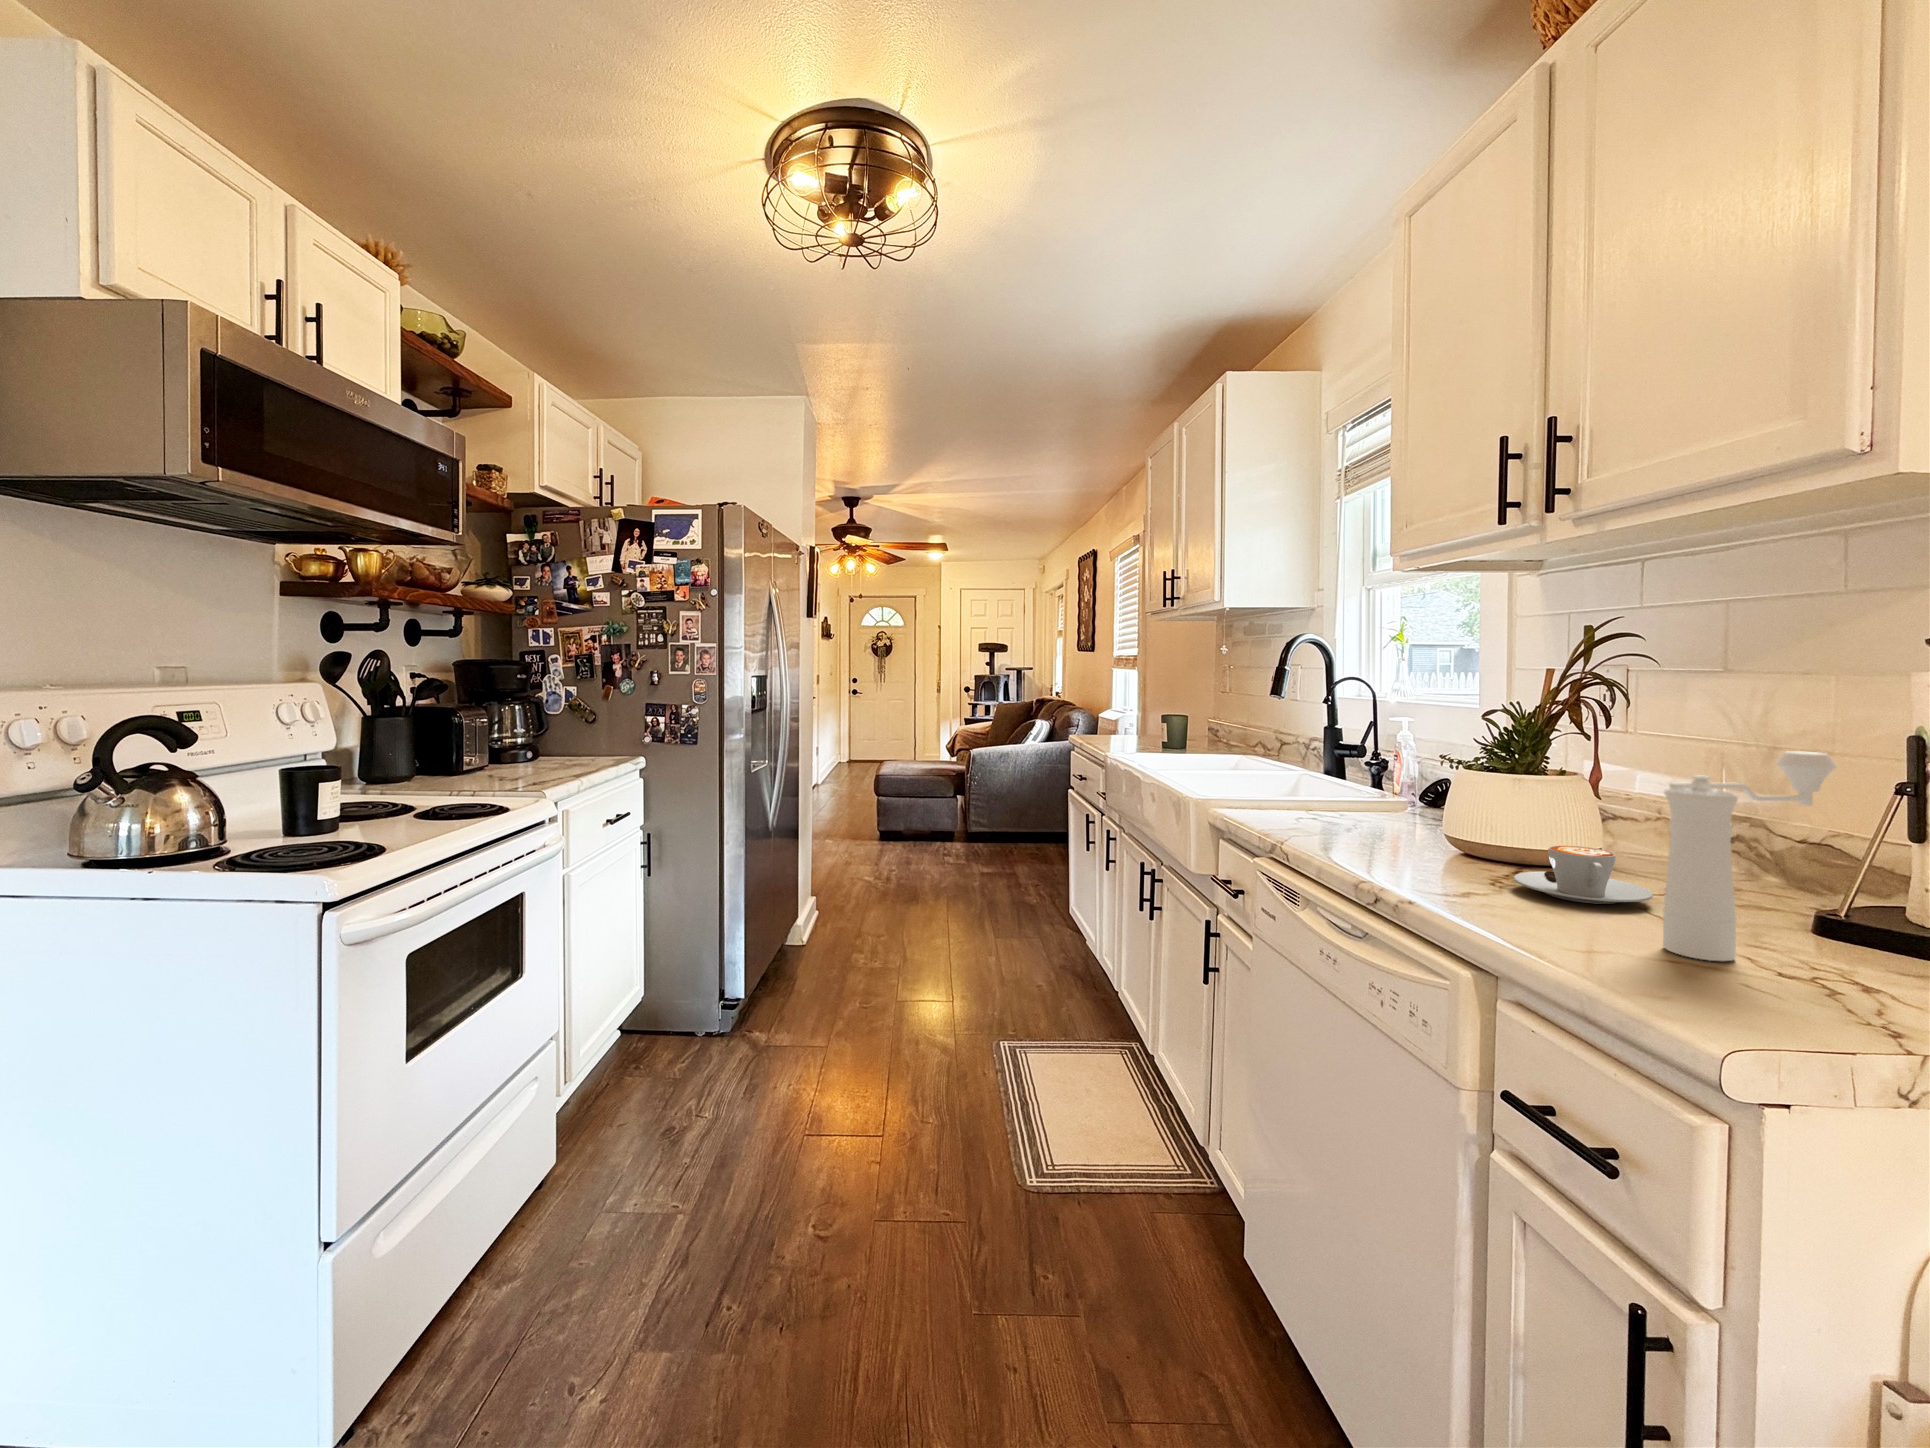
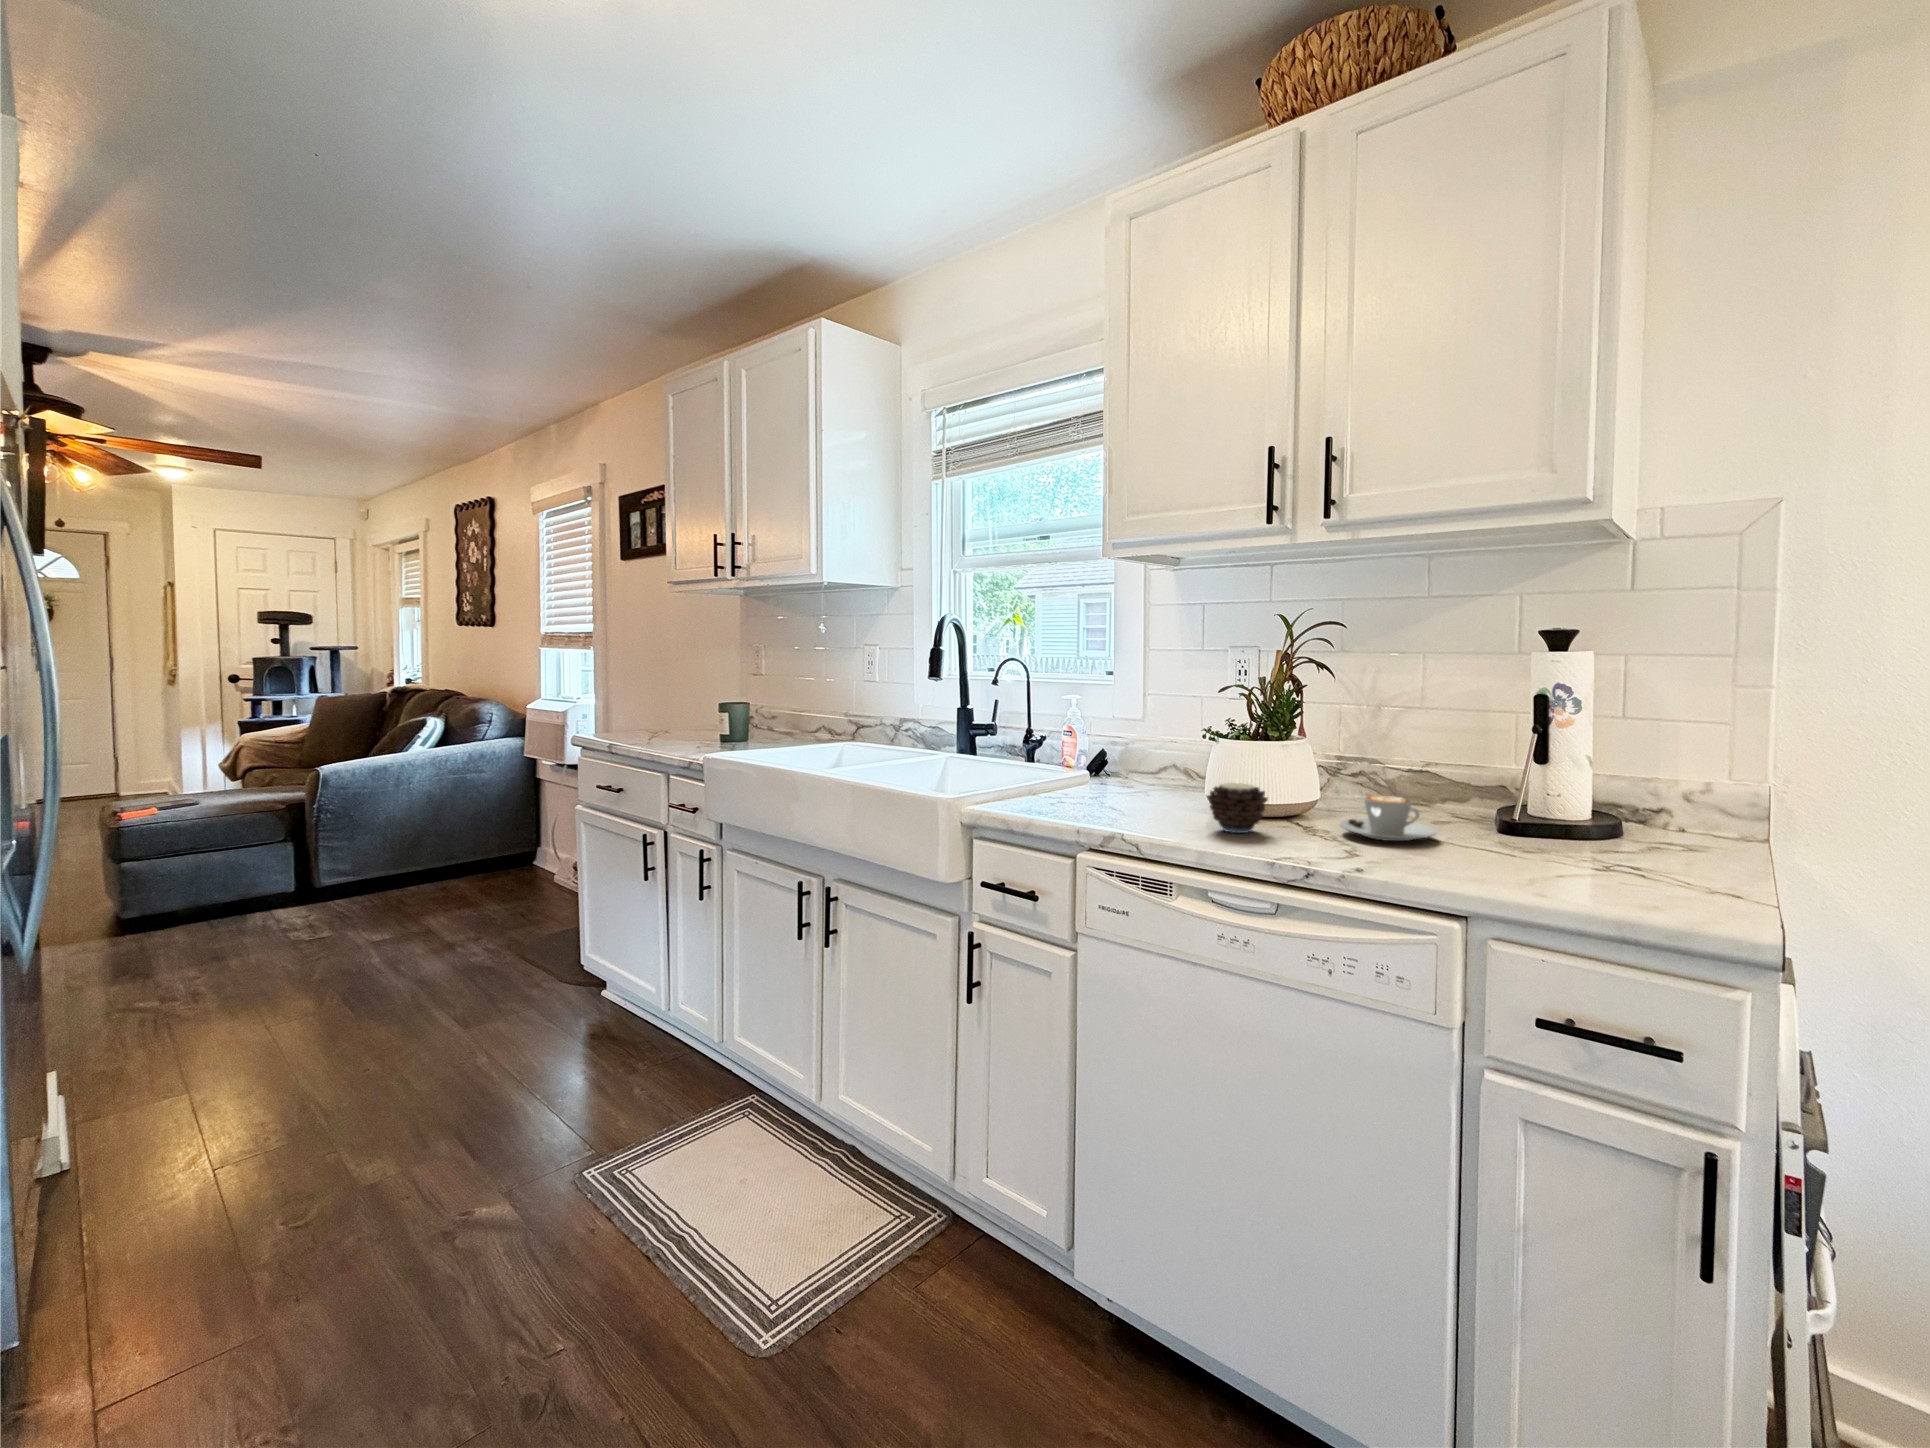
pepper mill: present [1663,751,1837,961] -> none [1525,708,1582,870]
candle: none [1371,804,1440,865] -> present [1208,783,1268,833]

